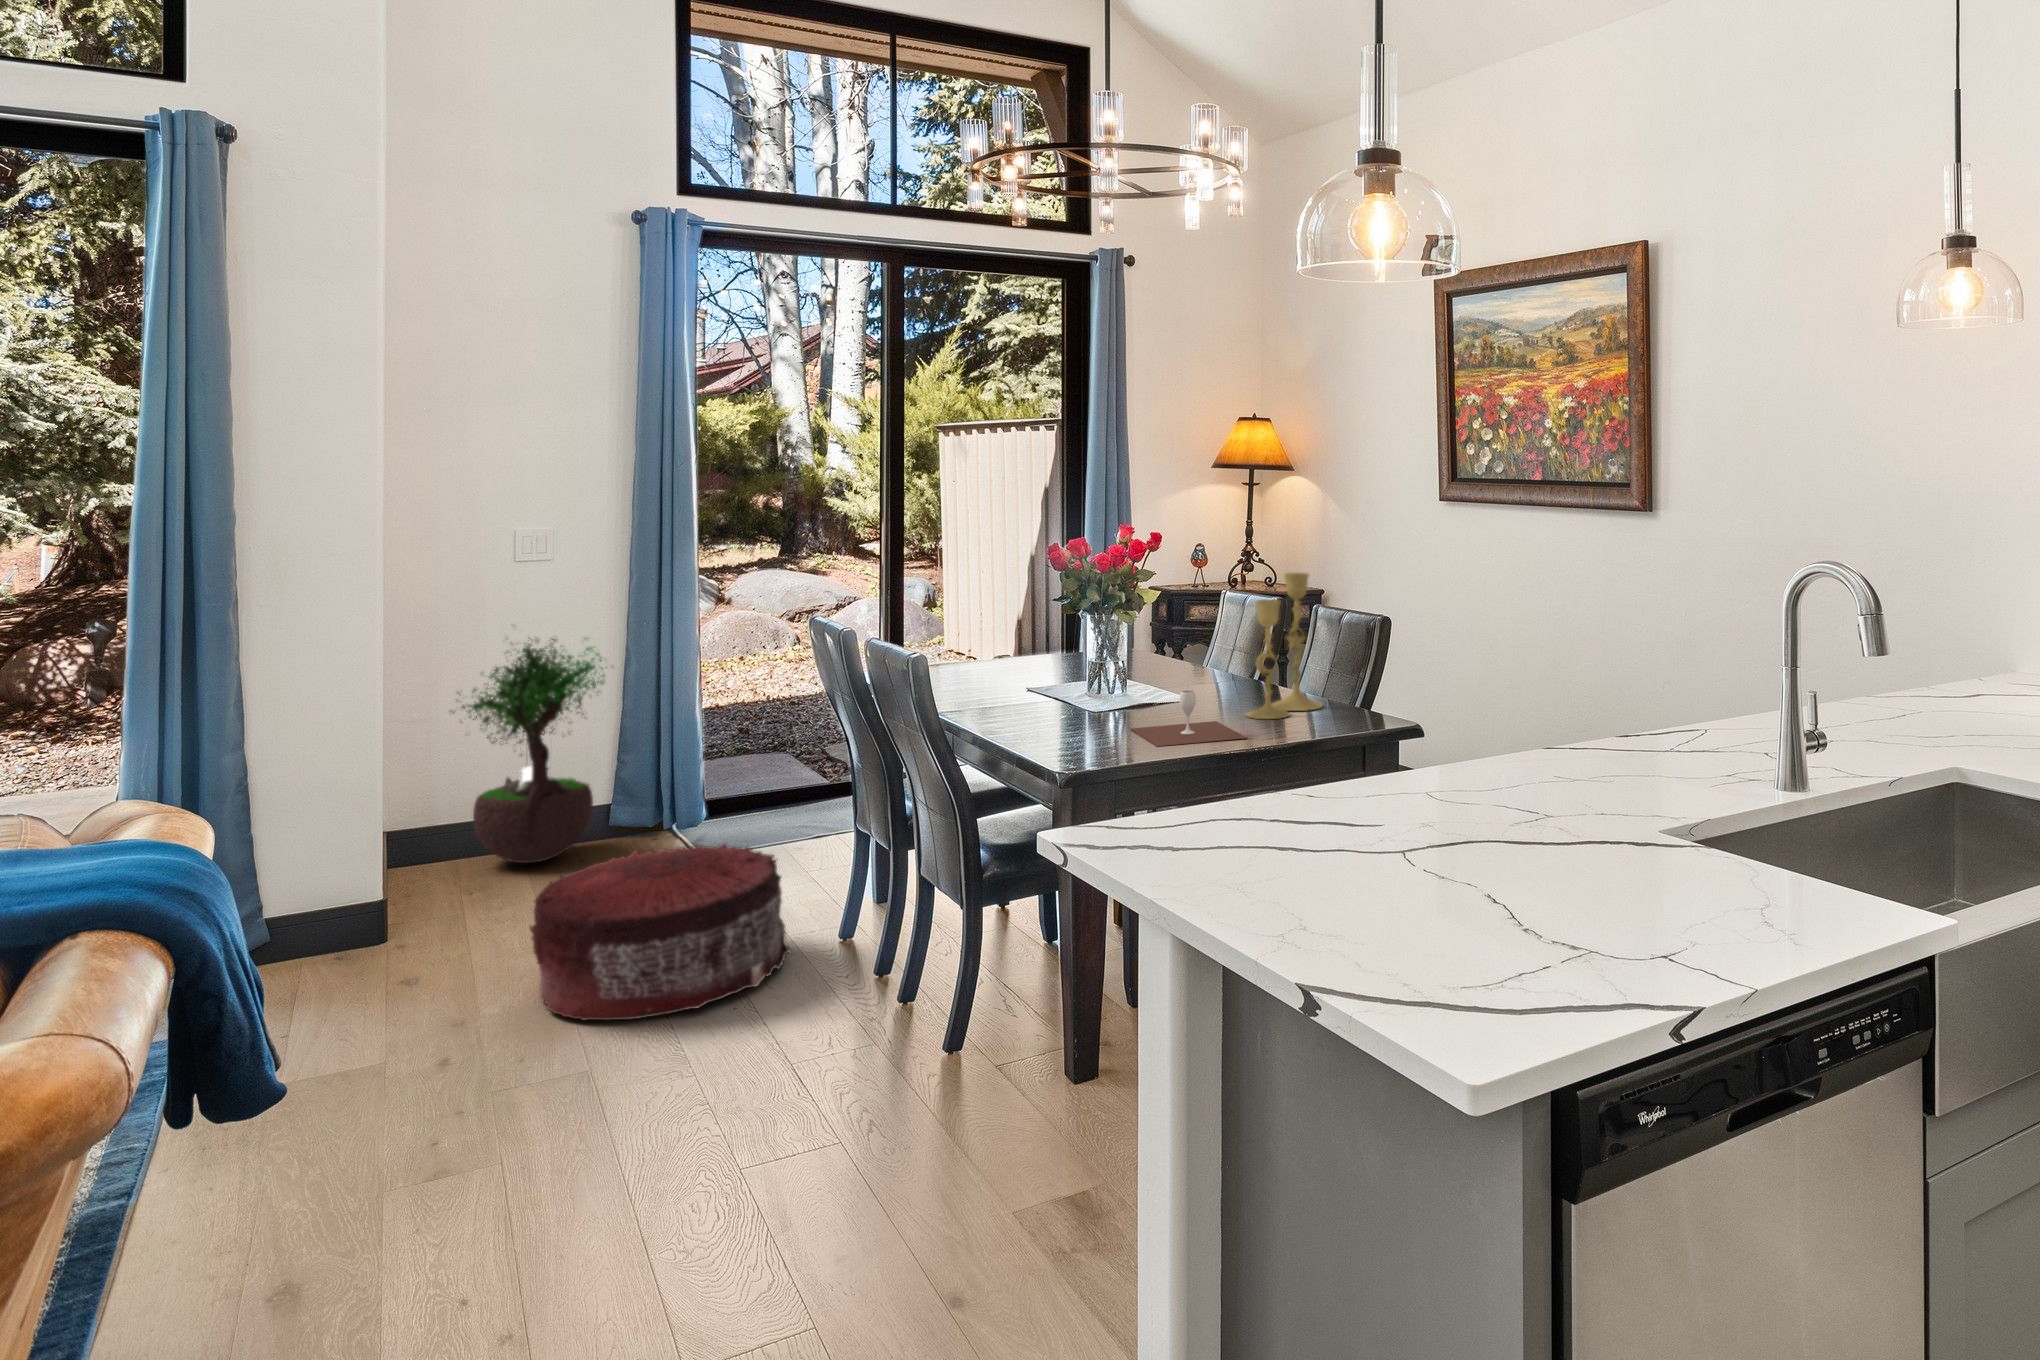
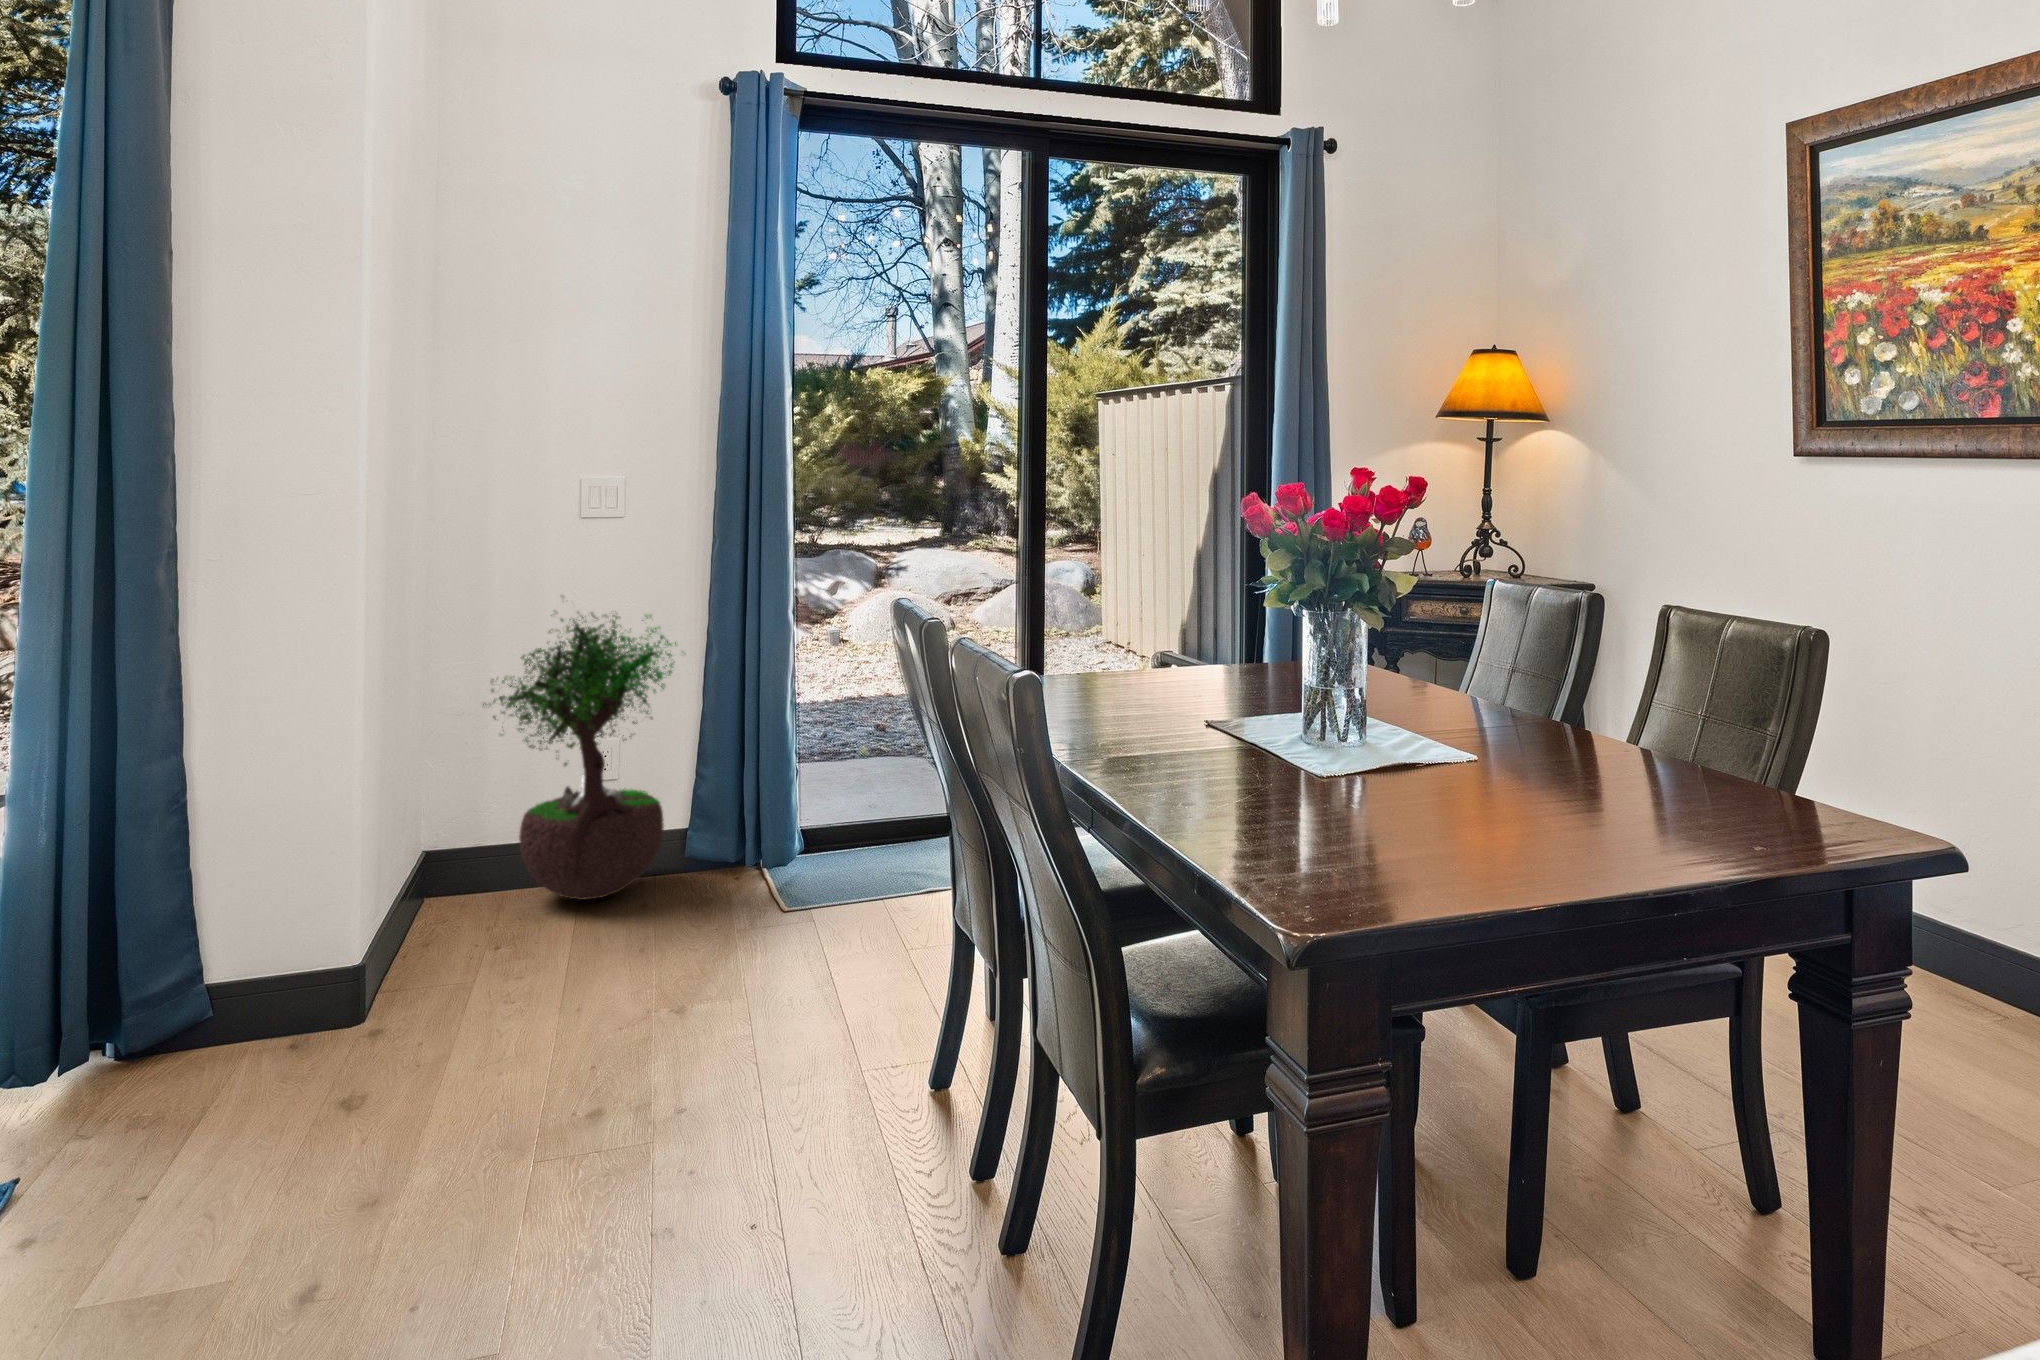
candlestick: present [1246,573,1323,719] -> none [1596,547,1733,818]
wine glass: present [1130,690,1247,746] -> none [1394,764,1639,882]
pouf: present [530,843,790,1020] -> none [464,925,850,1237]

